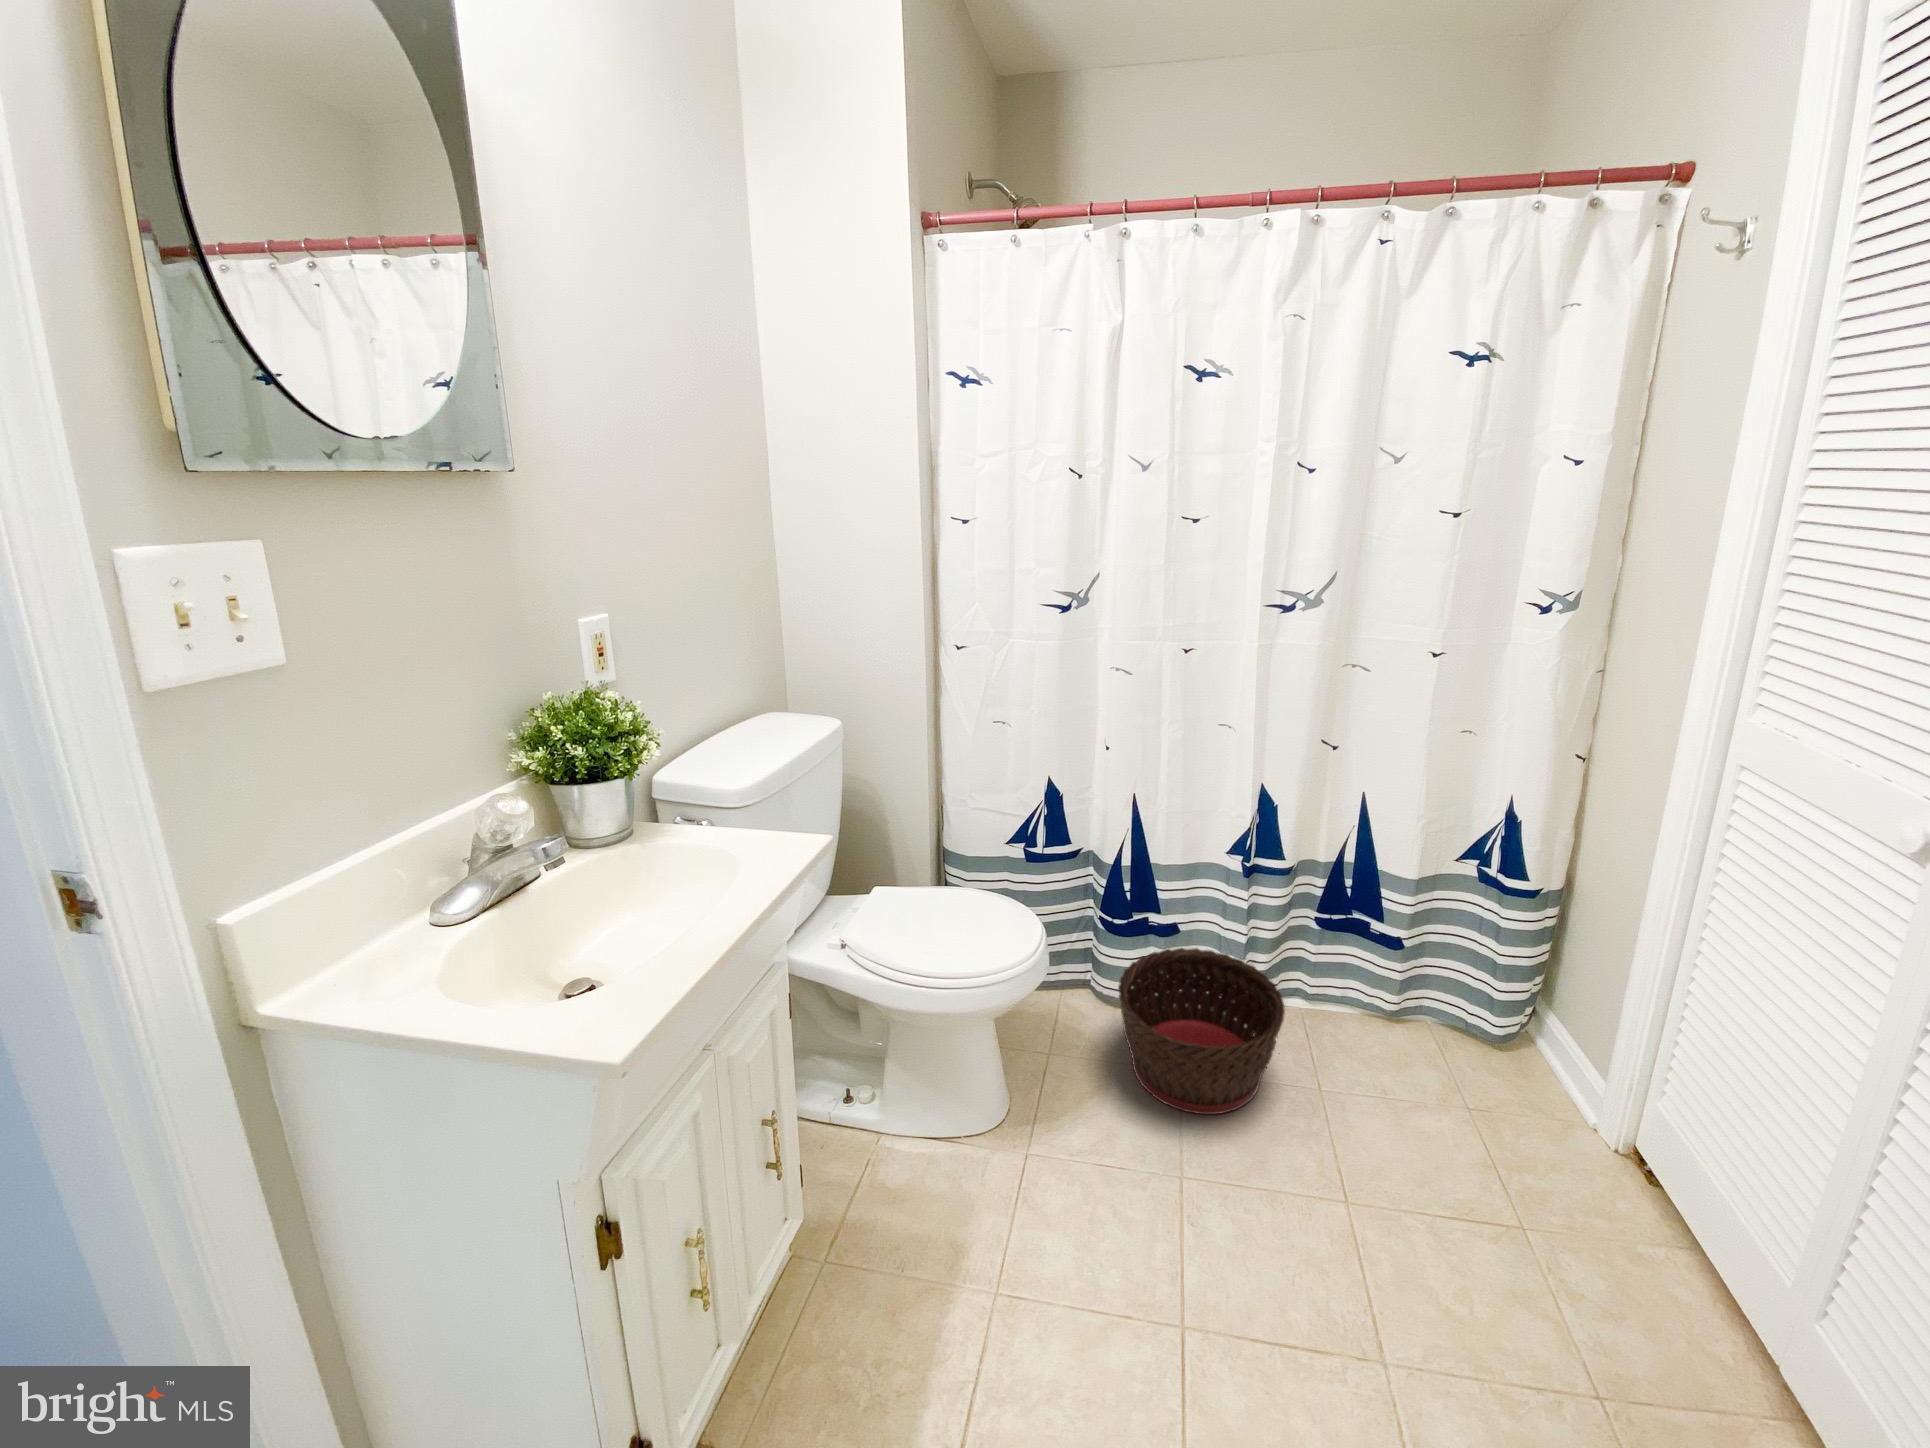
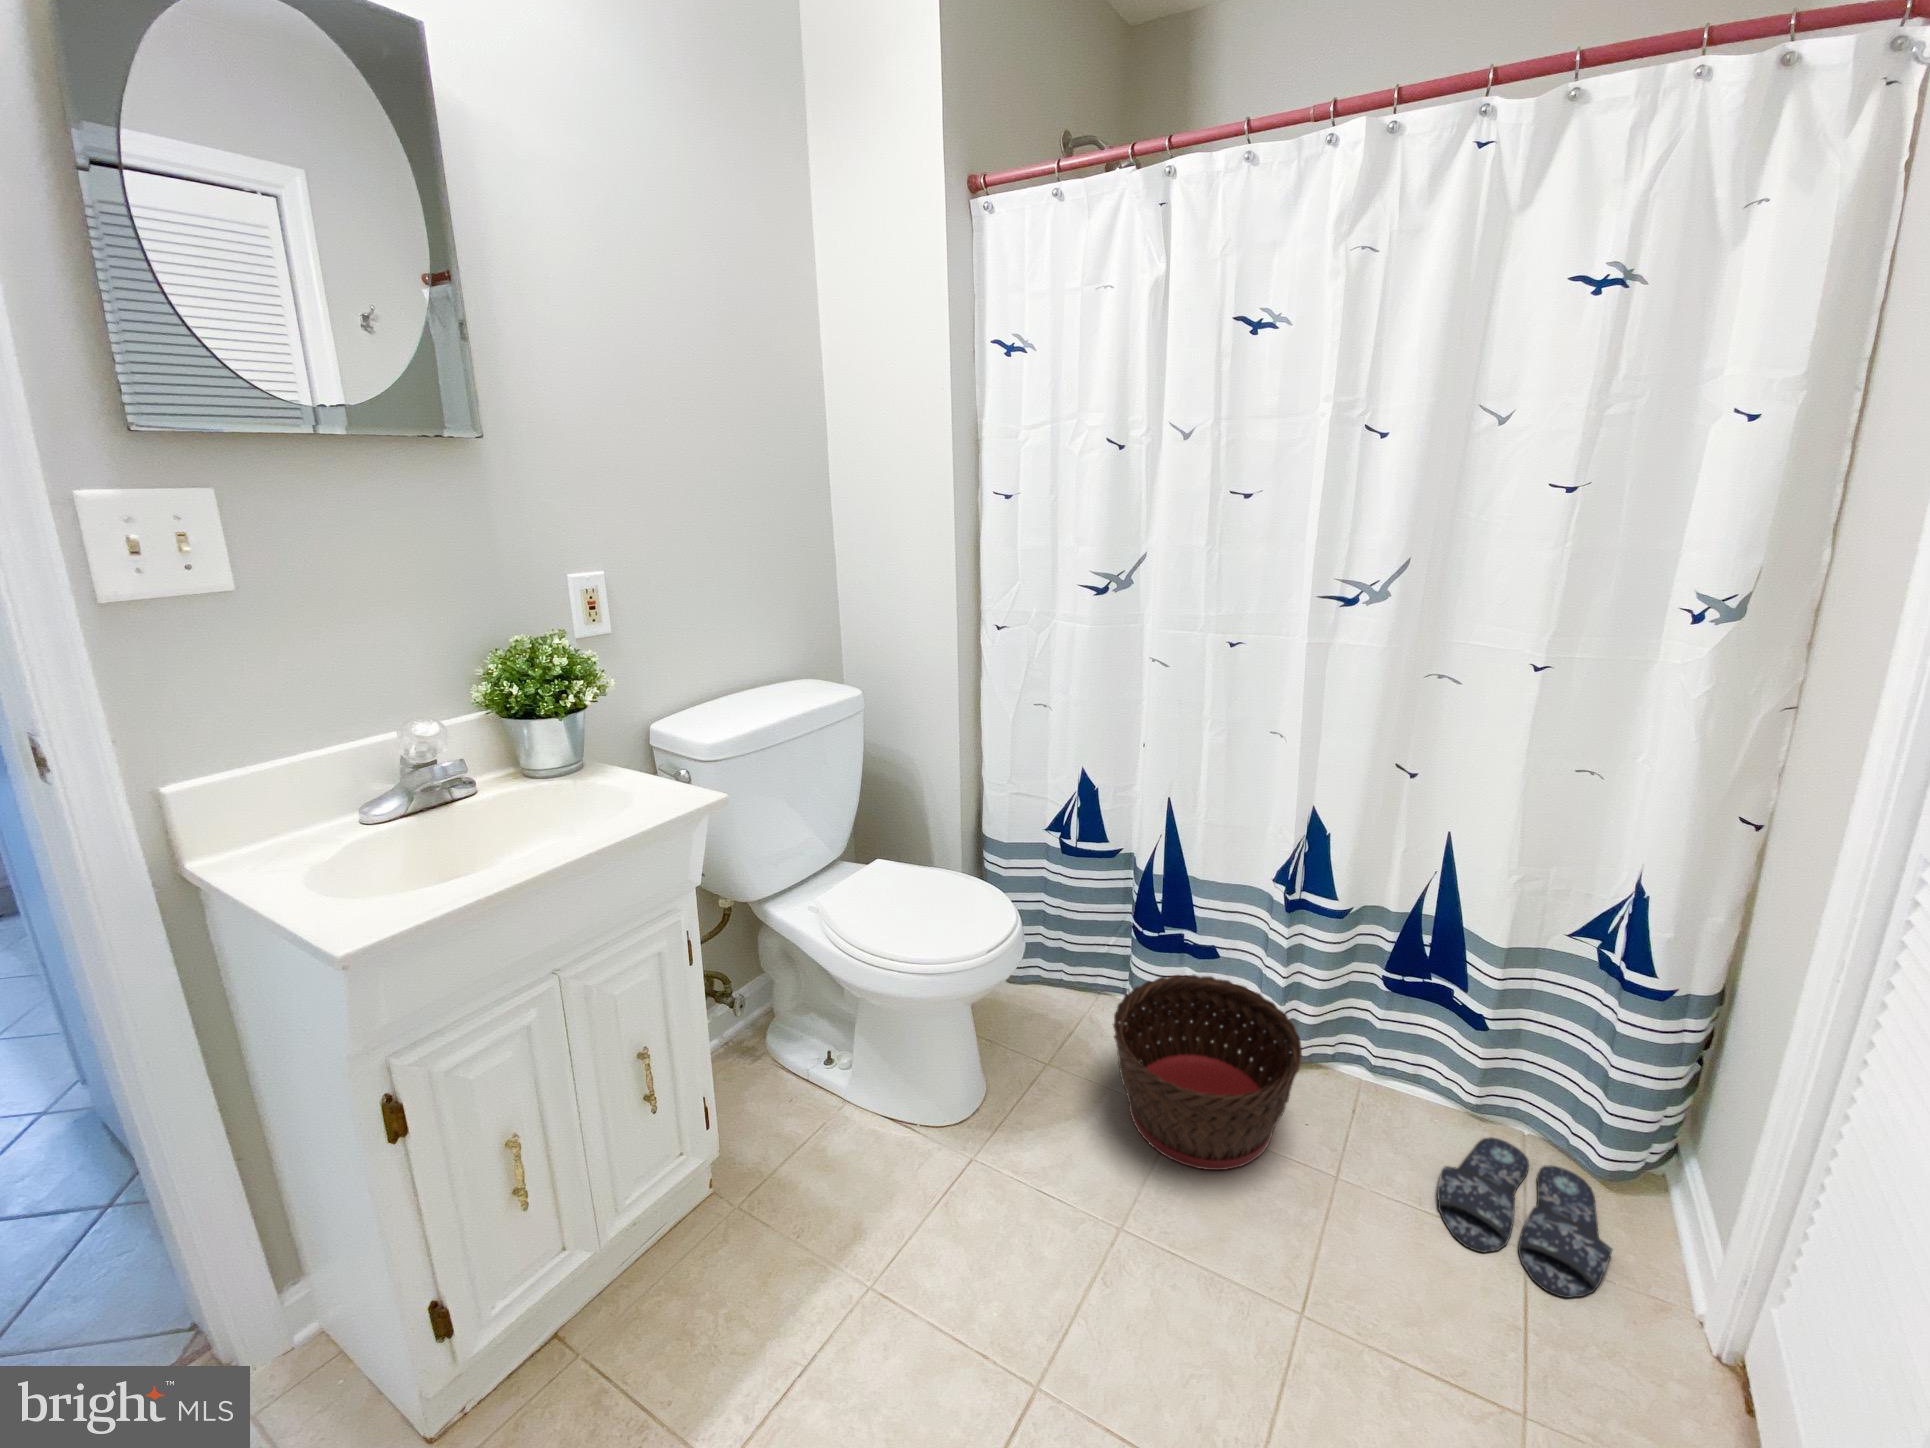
slippers: none [1390,1033,1519,1137] -> present [1437,1137,1612,1298]

